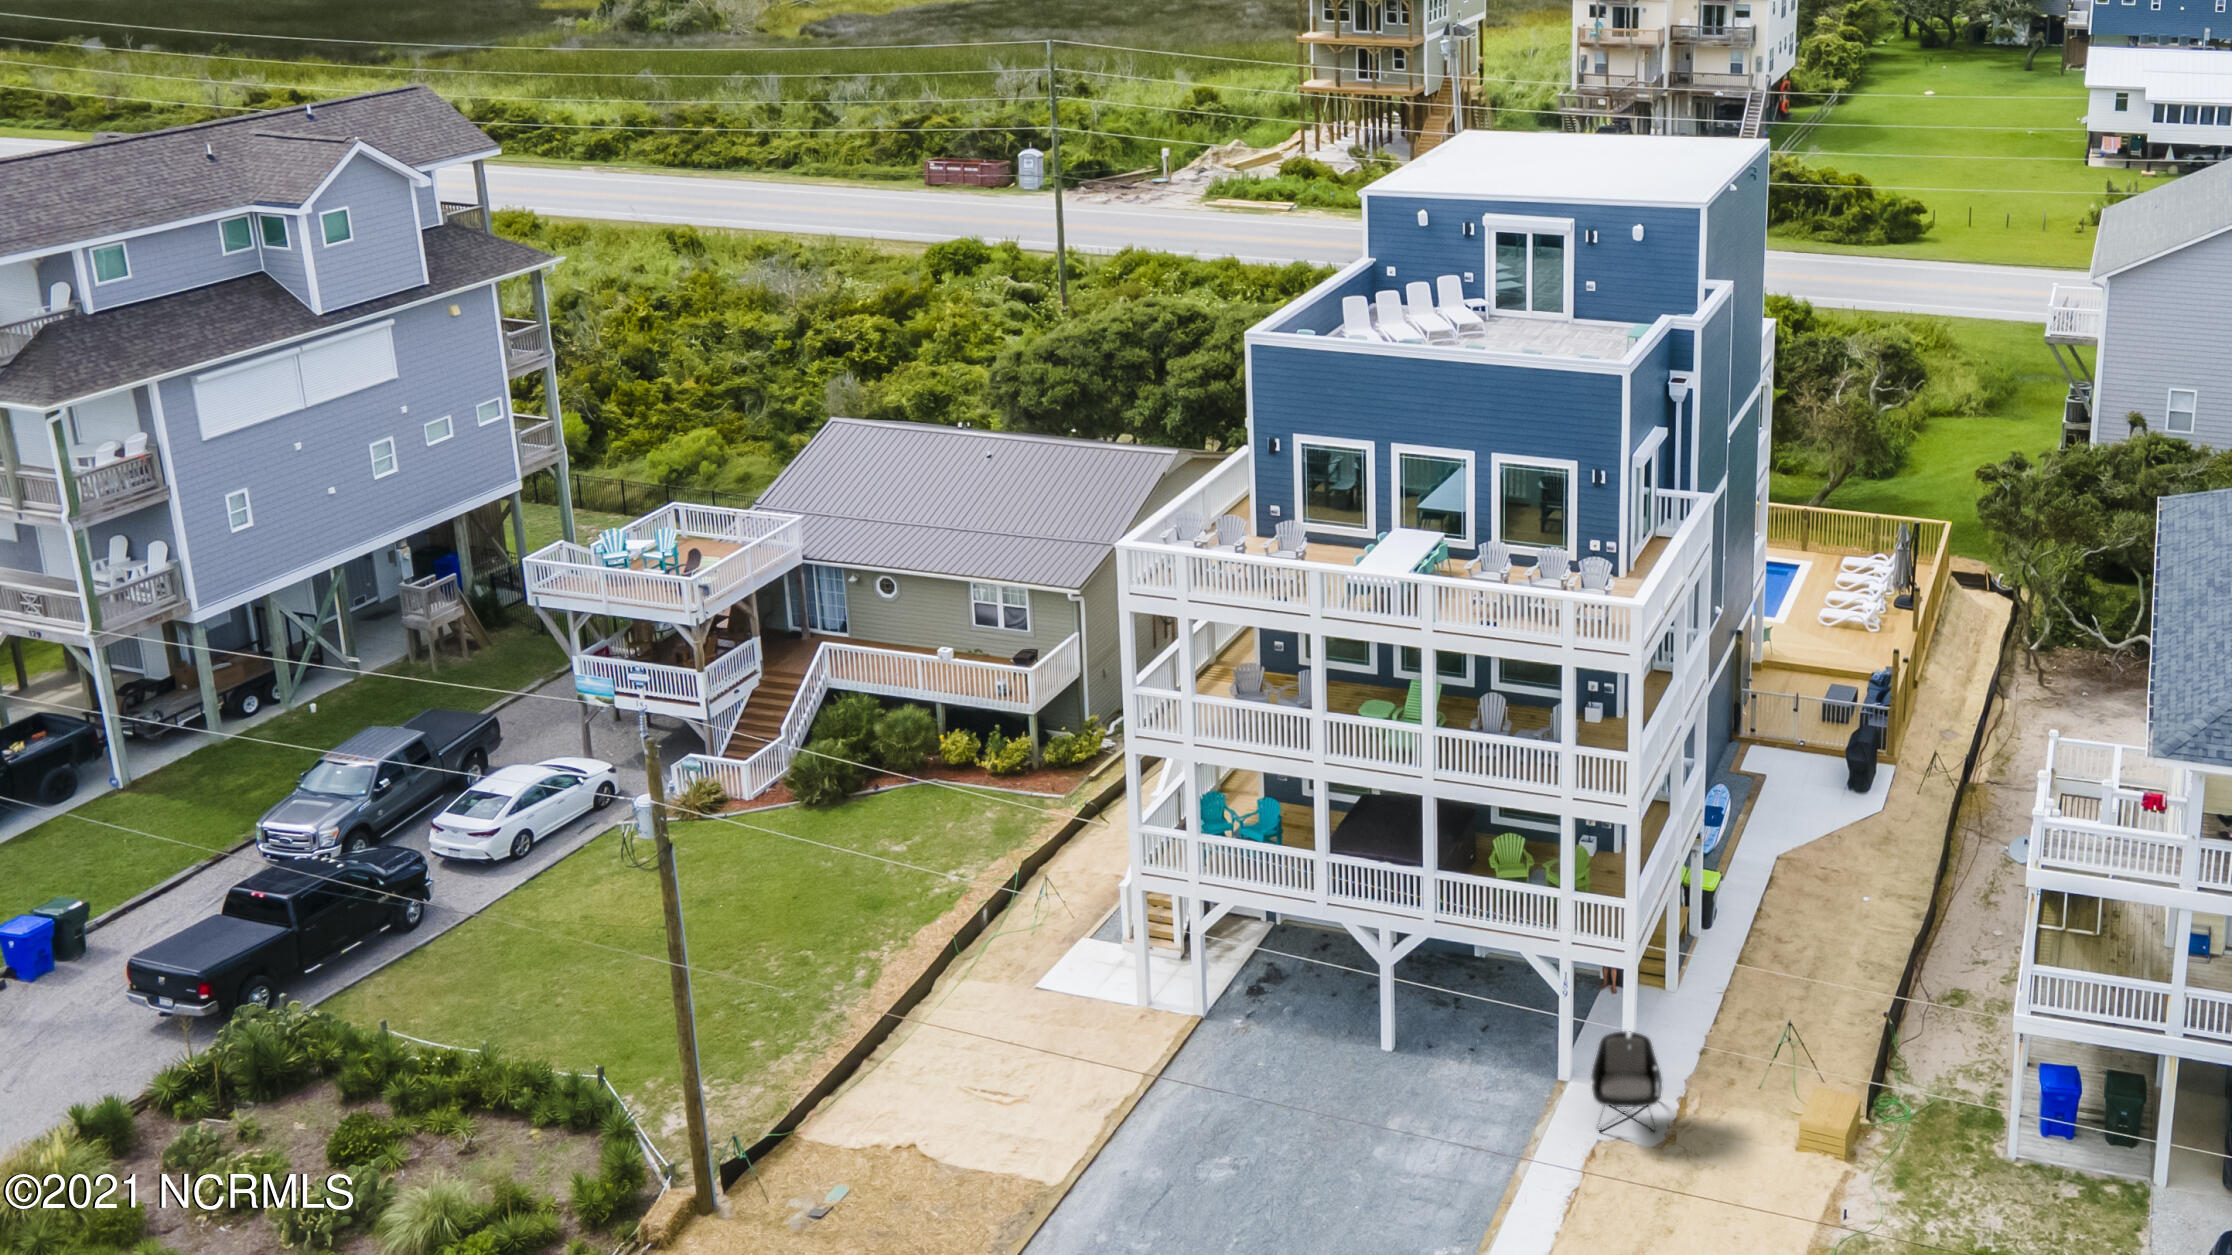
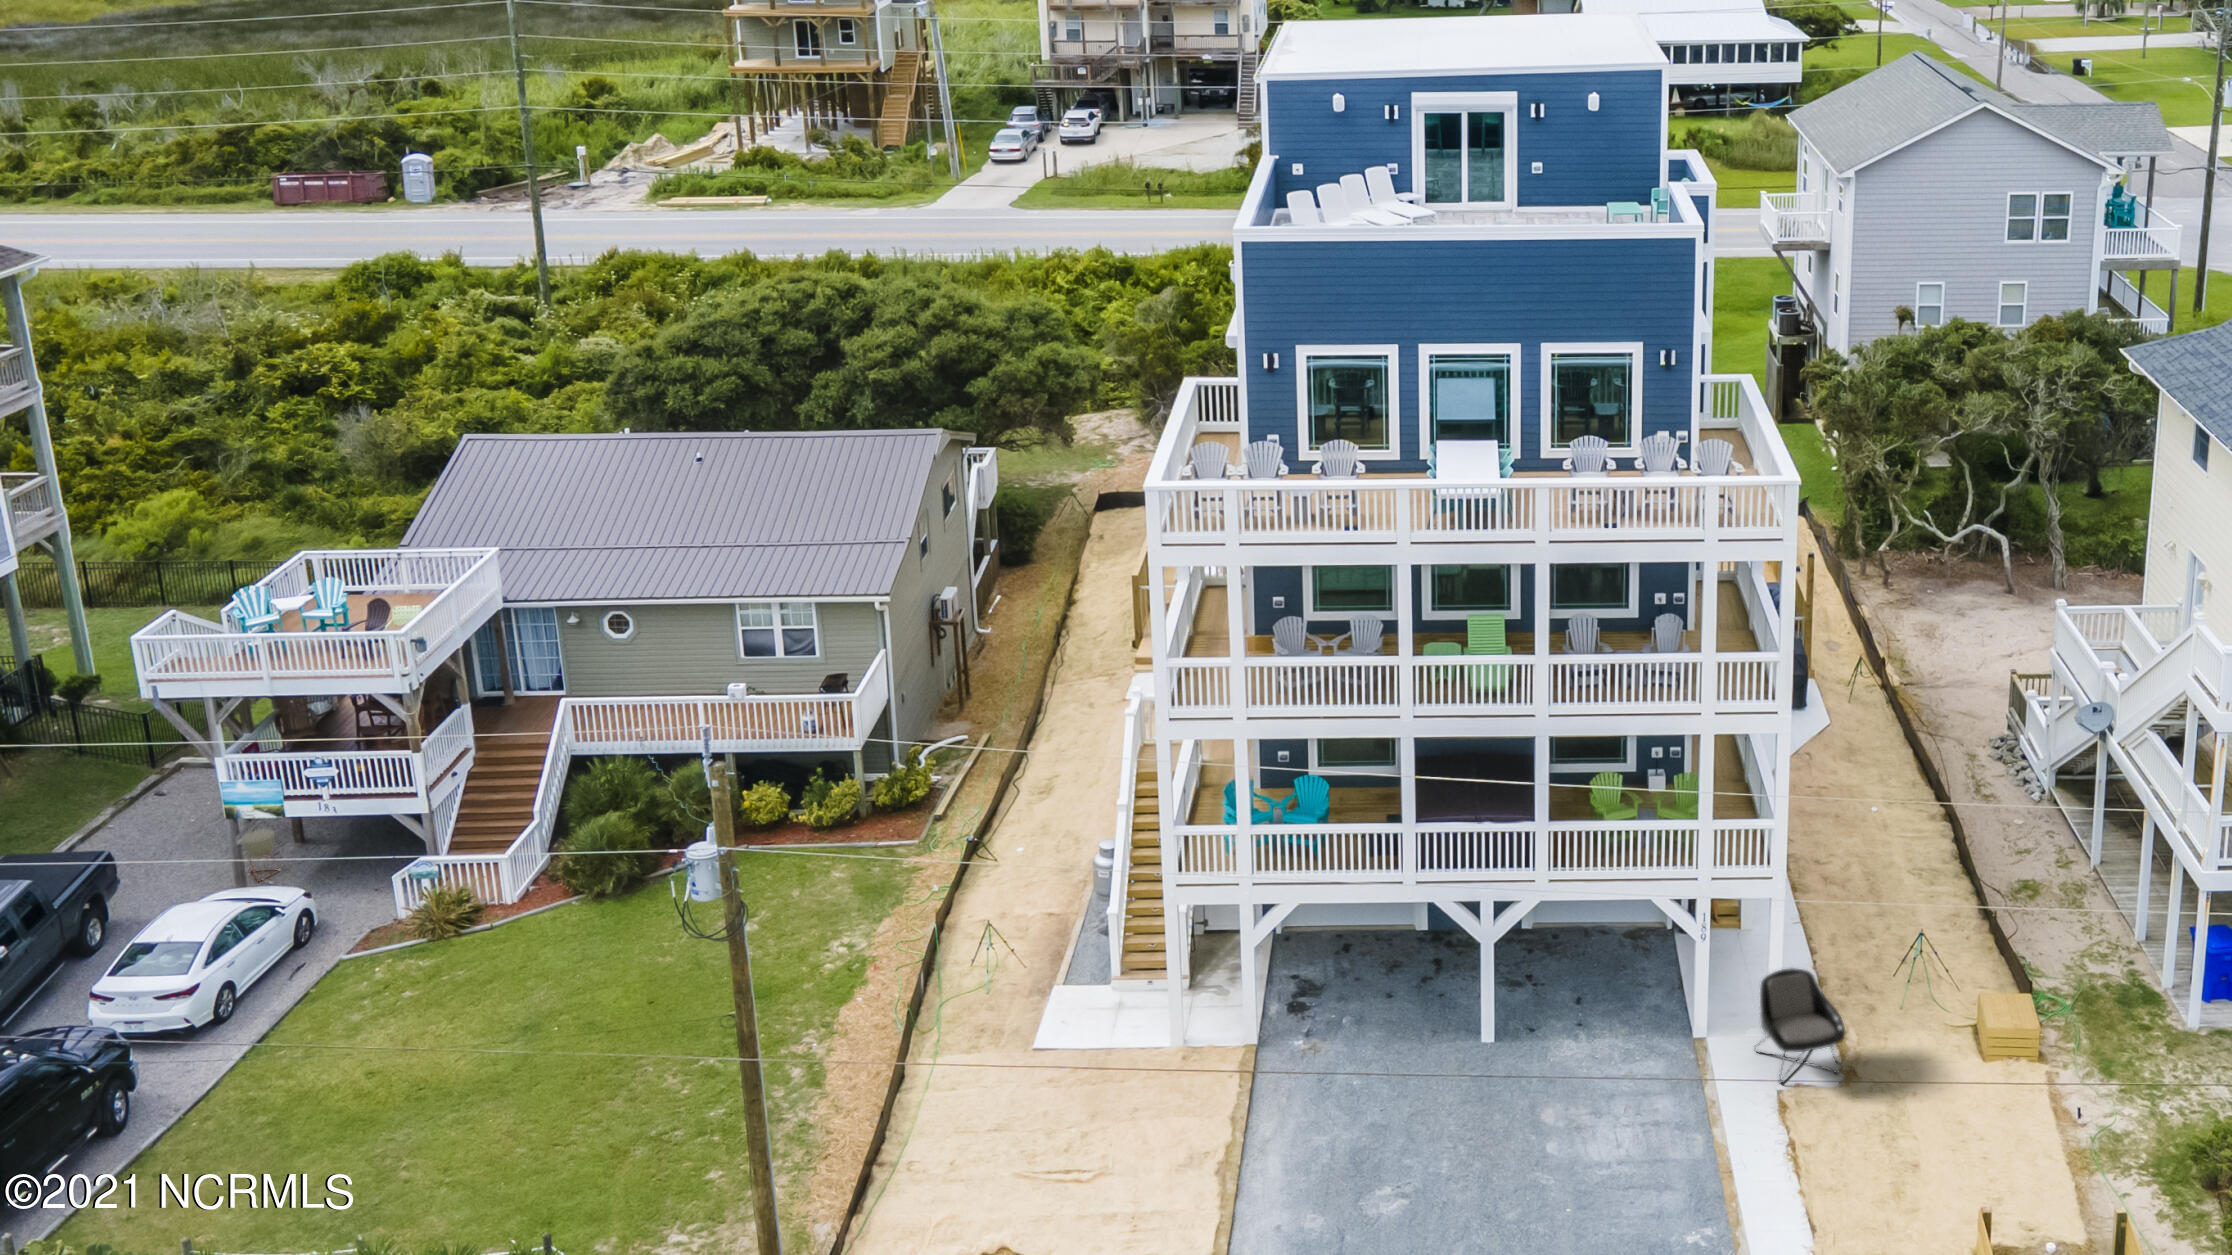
planter: none [592,715,620,754] -> present [241,829,279,880]

